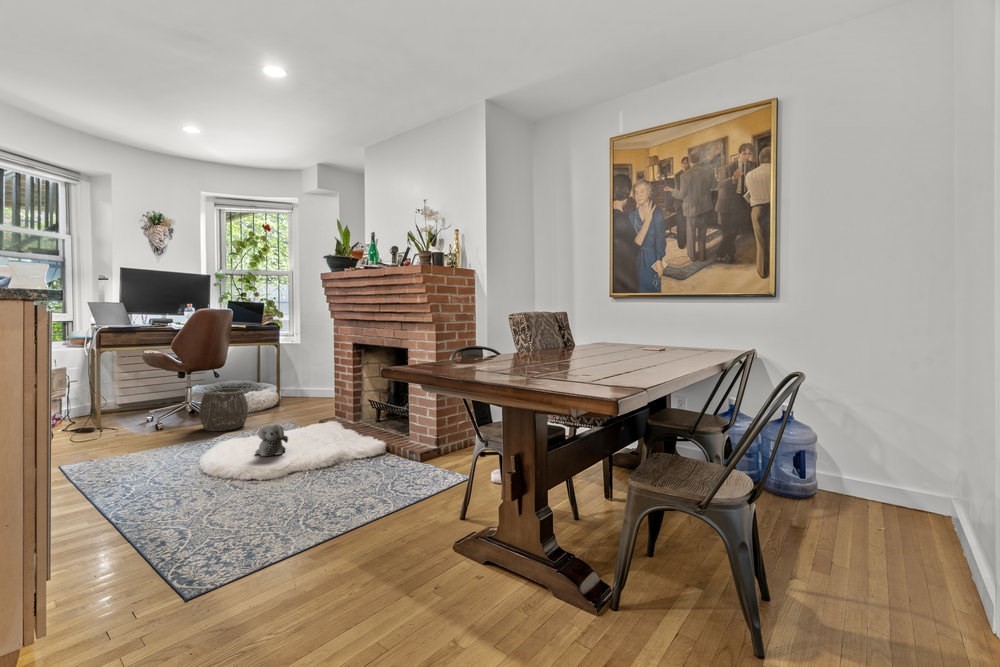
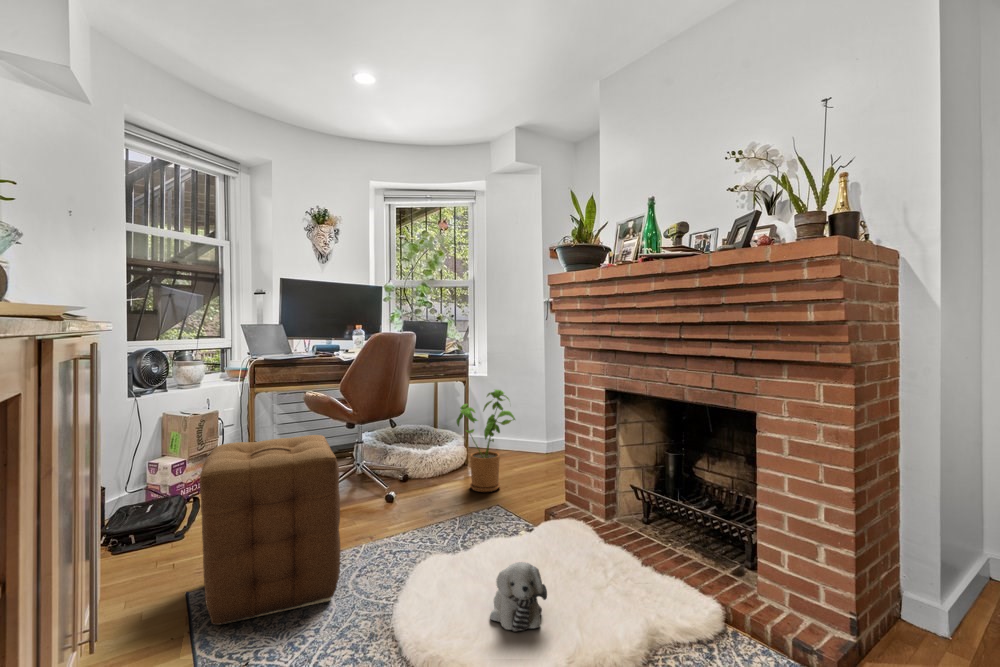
house plant: none [264,349,306,417] -> present [457,390,515,492]
ottoman: none [70,370,168,474] -> present [200,435,341,625]
woven basket: present [199,388,248,431] -> none [376,450,442,520]

